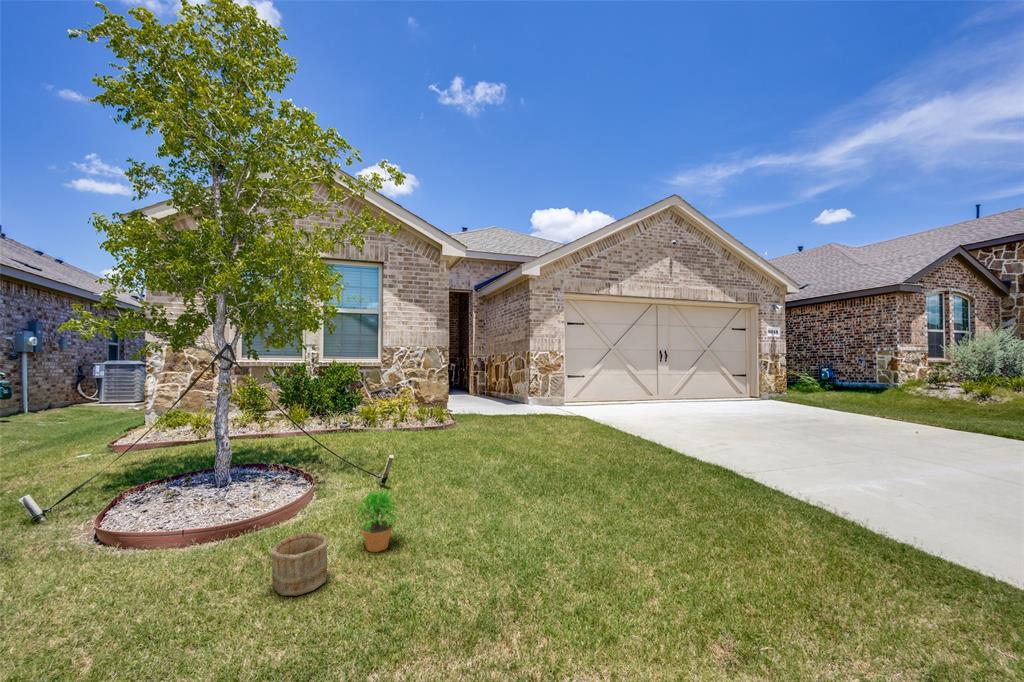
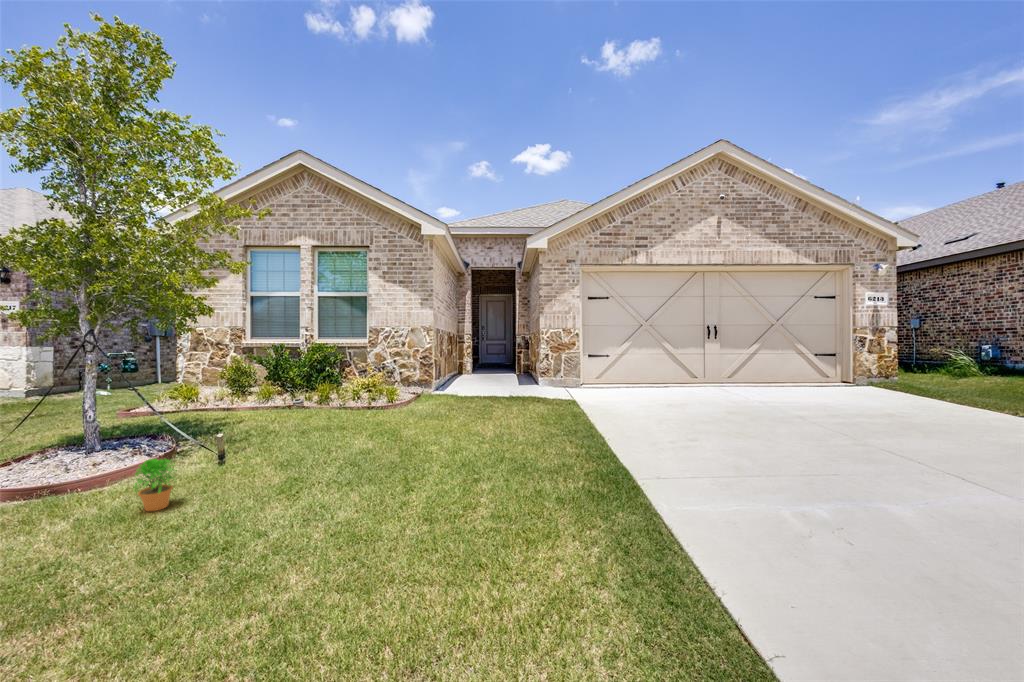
wooden bucket: present [270,533,328,596] -> none [22,488,85,537]

